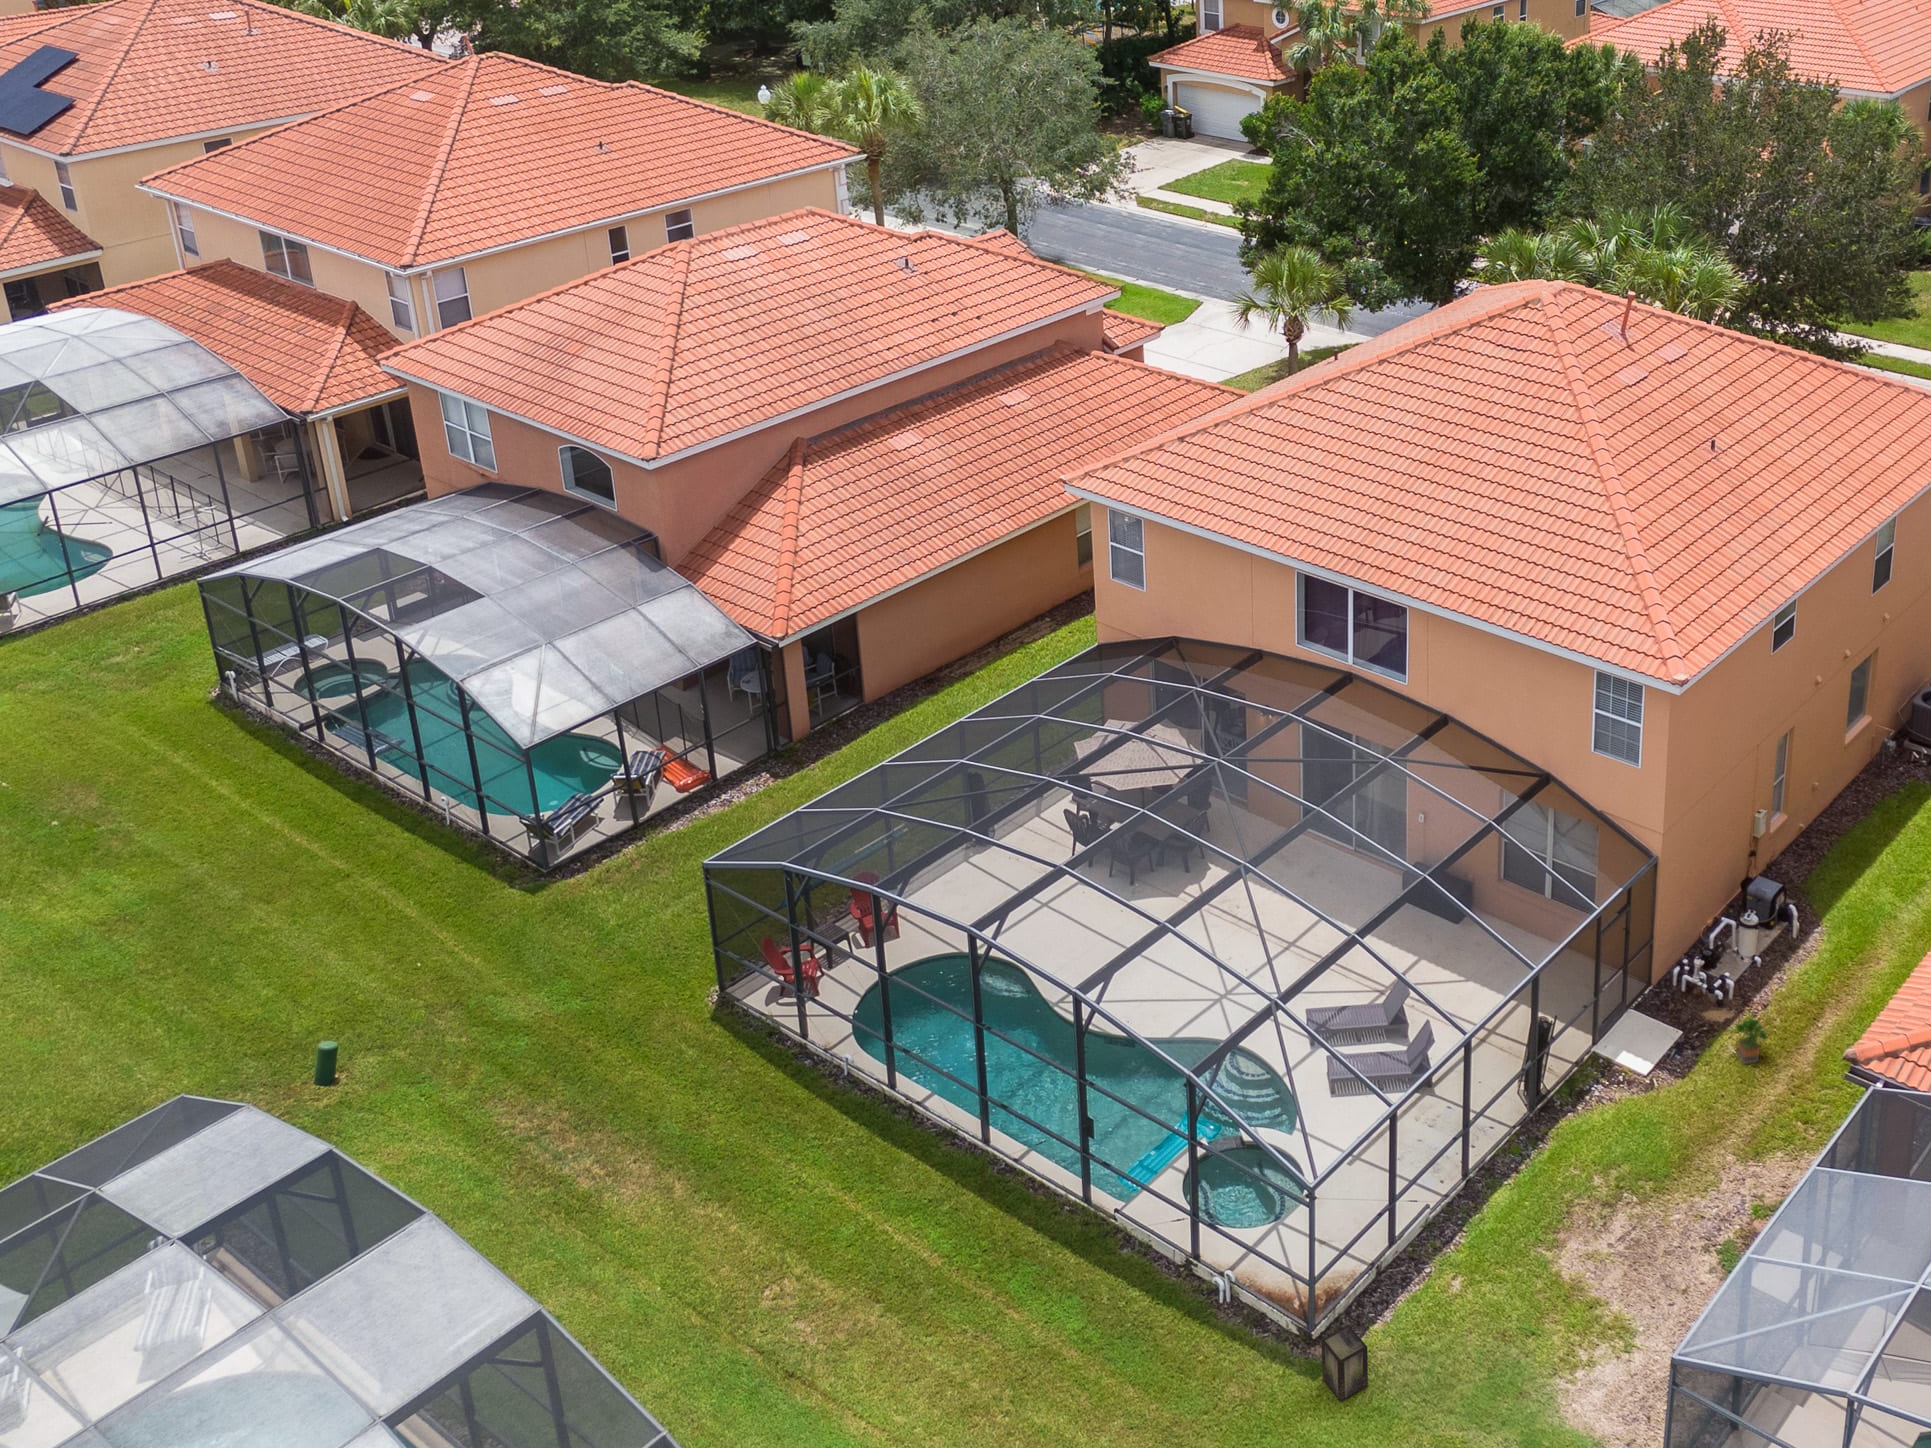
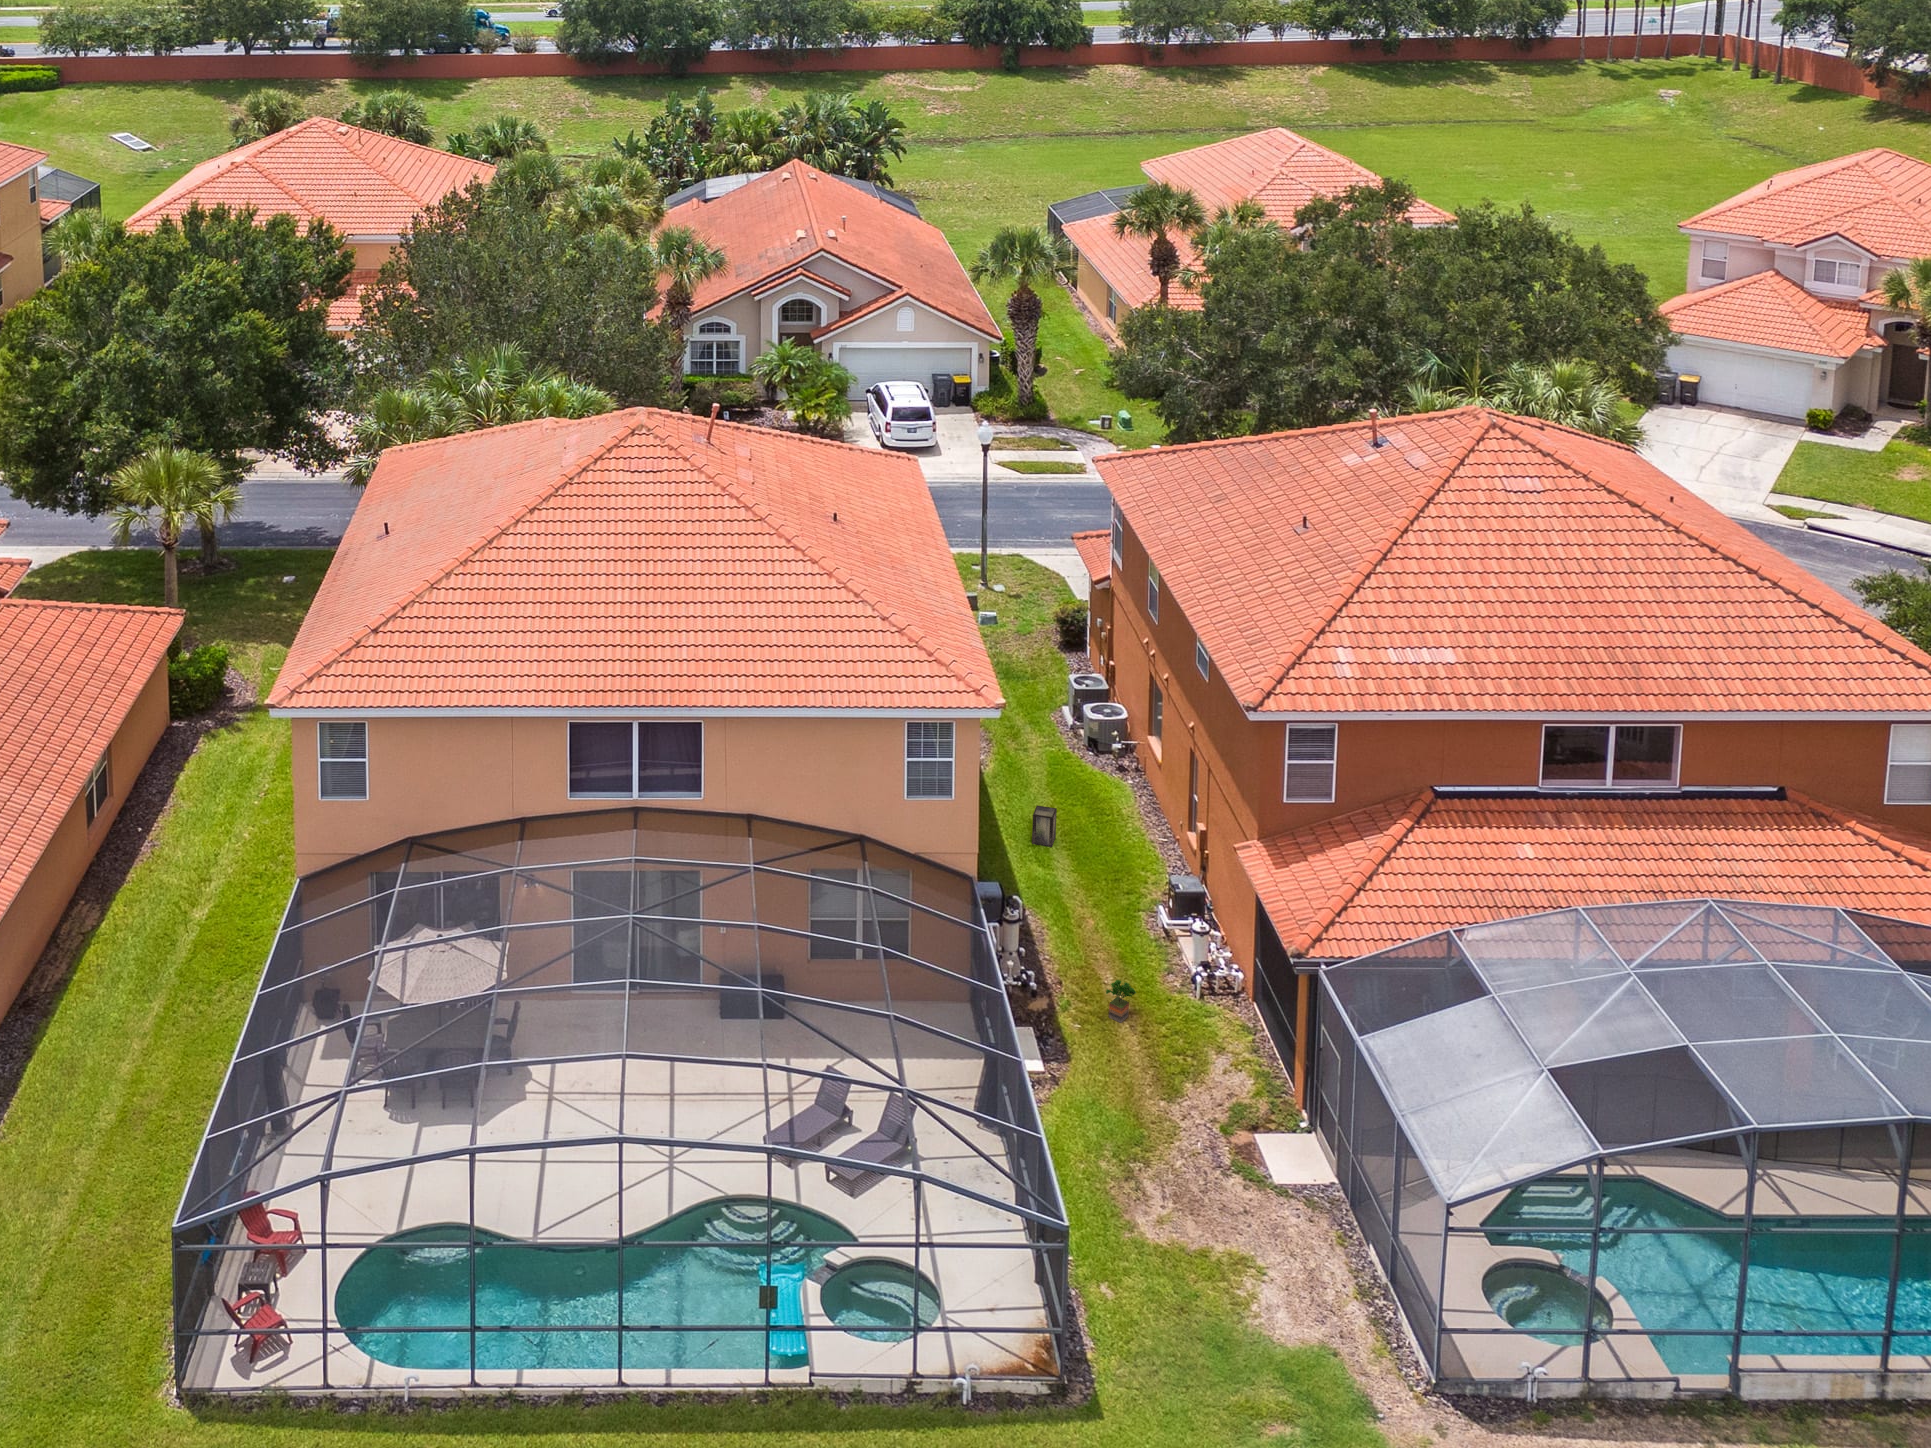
storage box: present [1322,1325,1368,1402] -> present [1032,805,1057,847]

